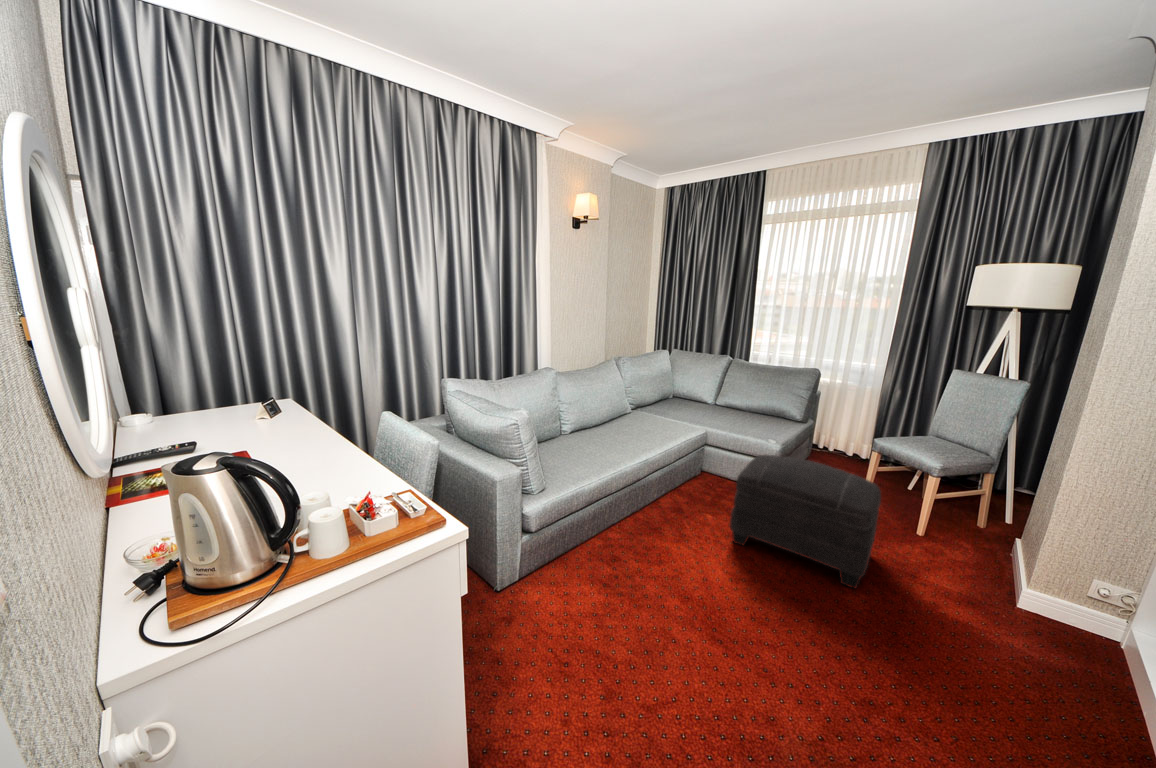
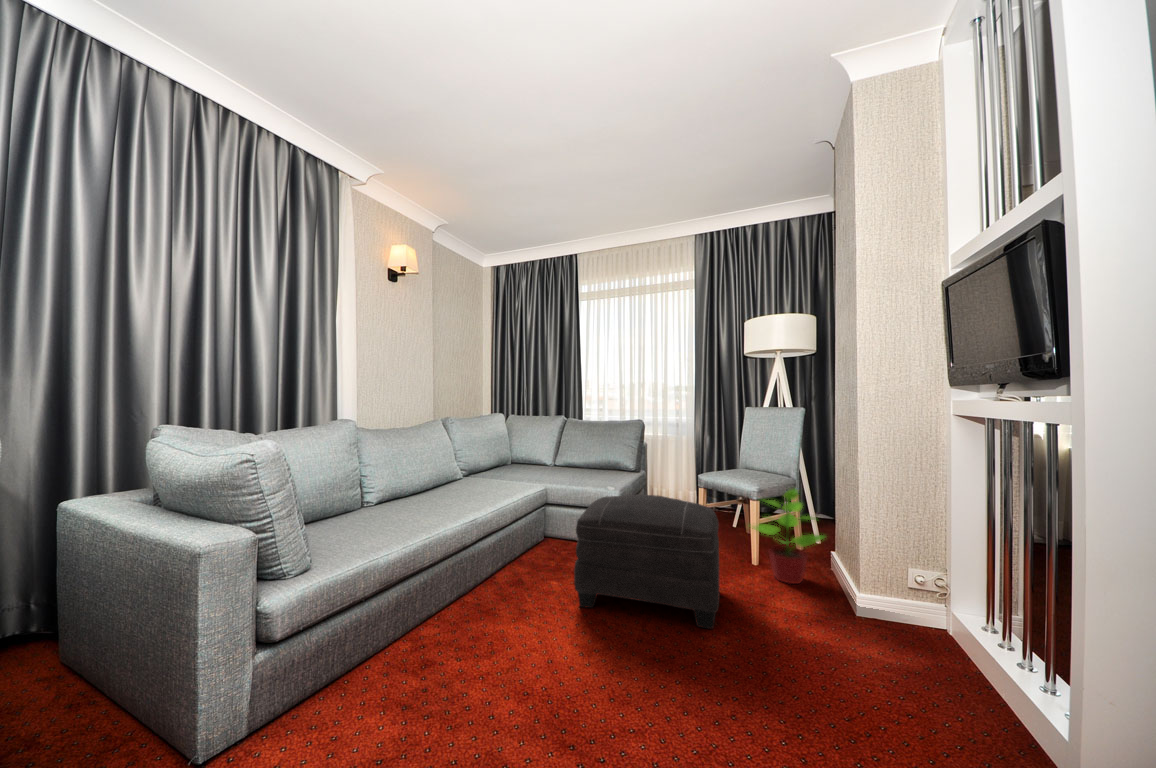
potted plant: none [918,472,1016,567] -> present [752,488,824,584]

